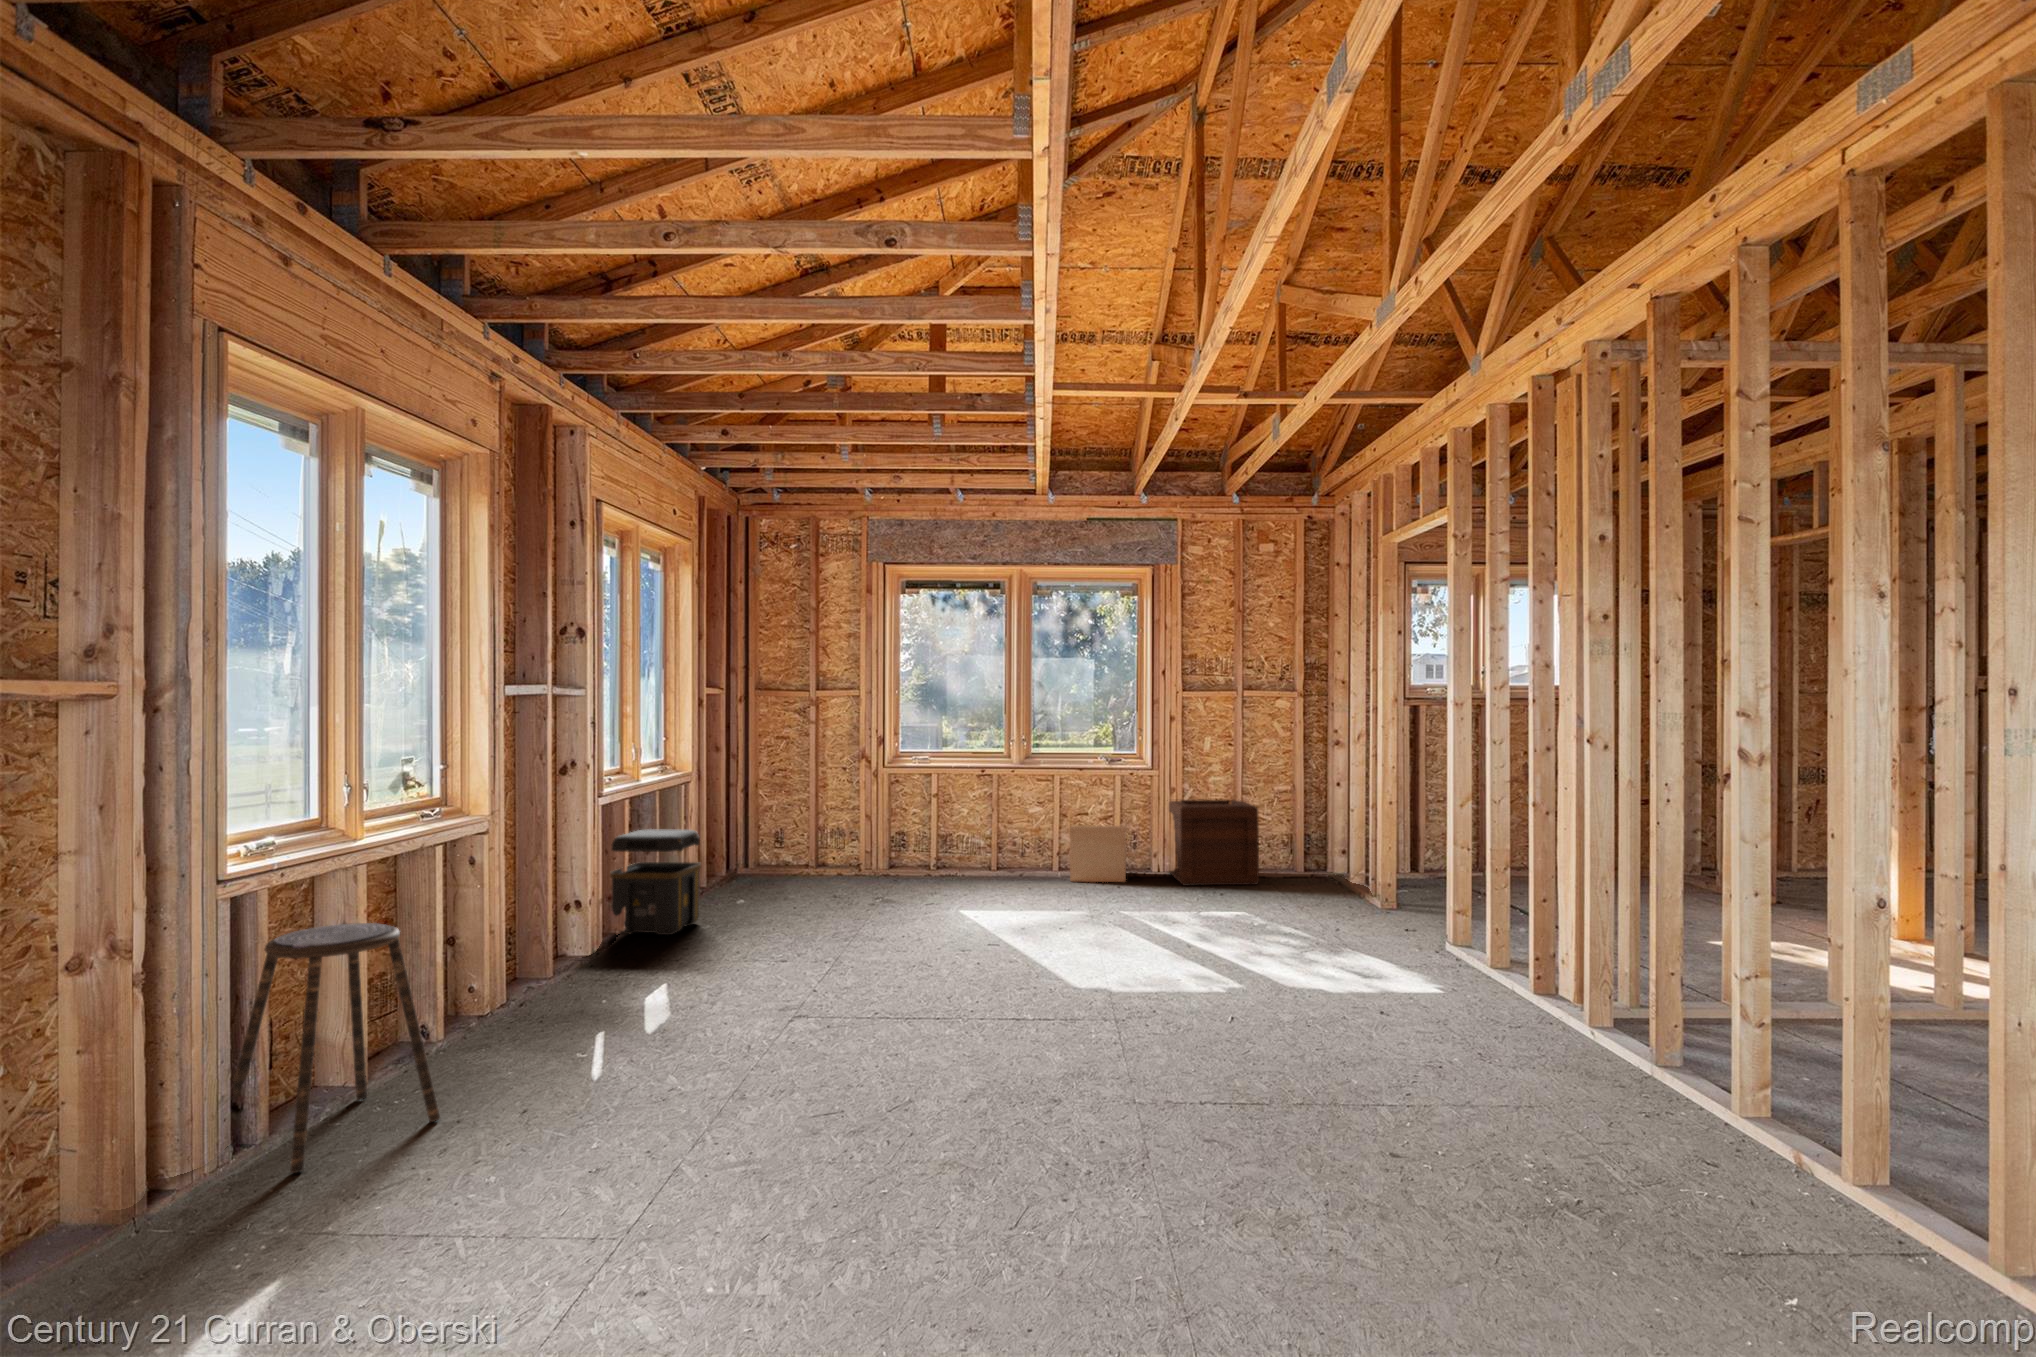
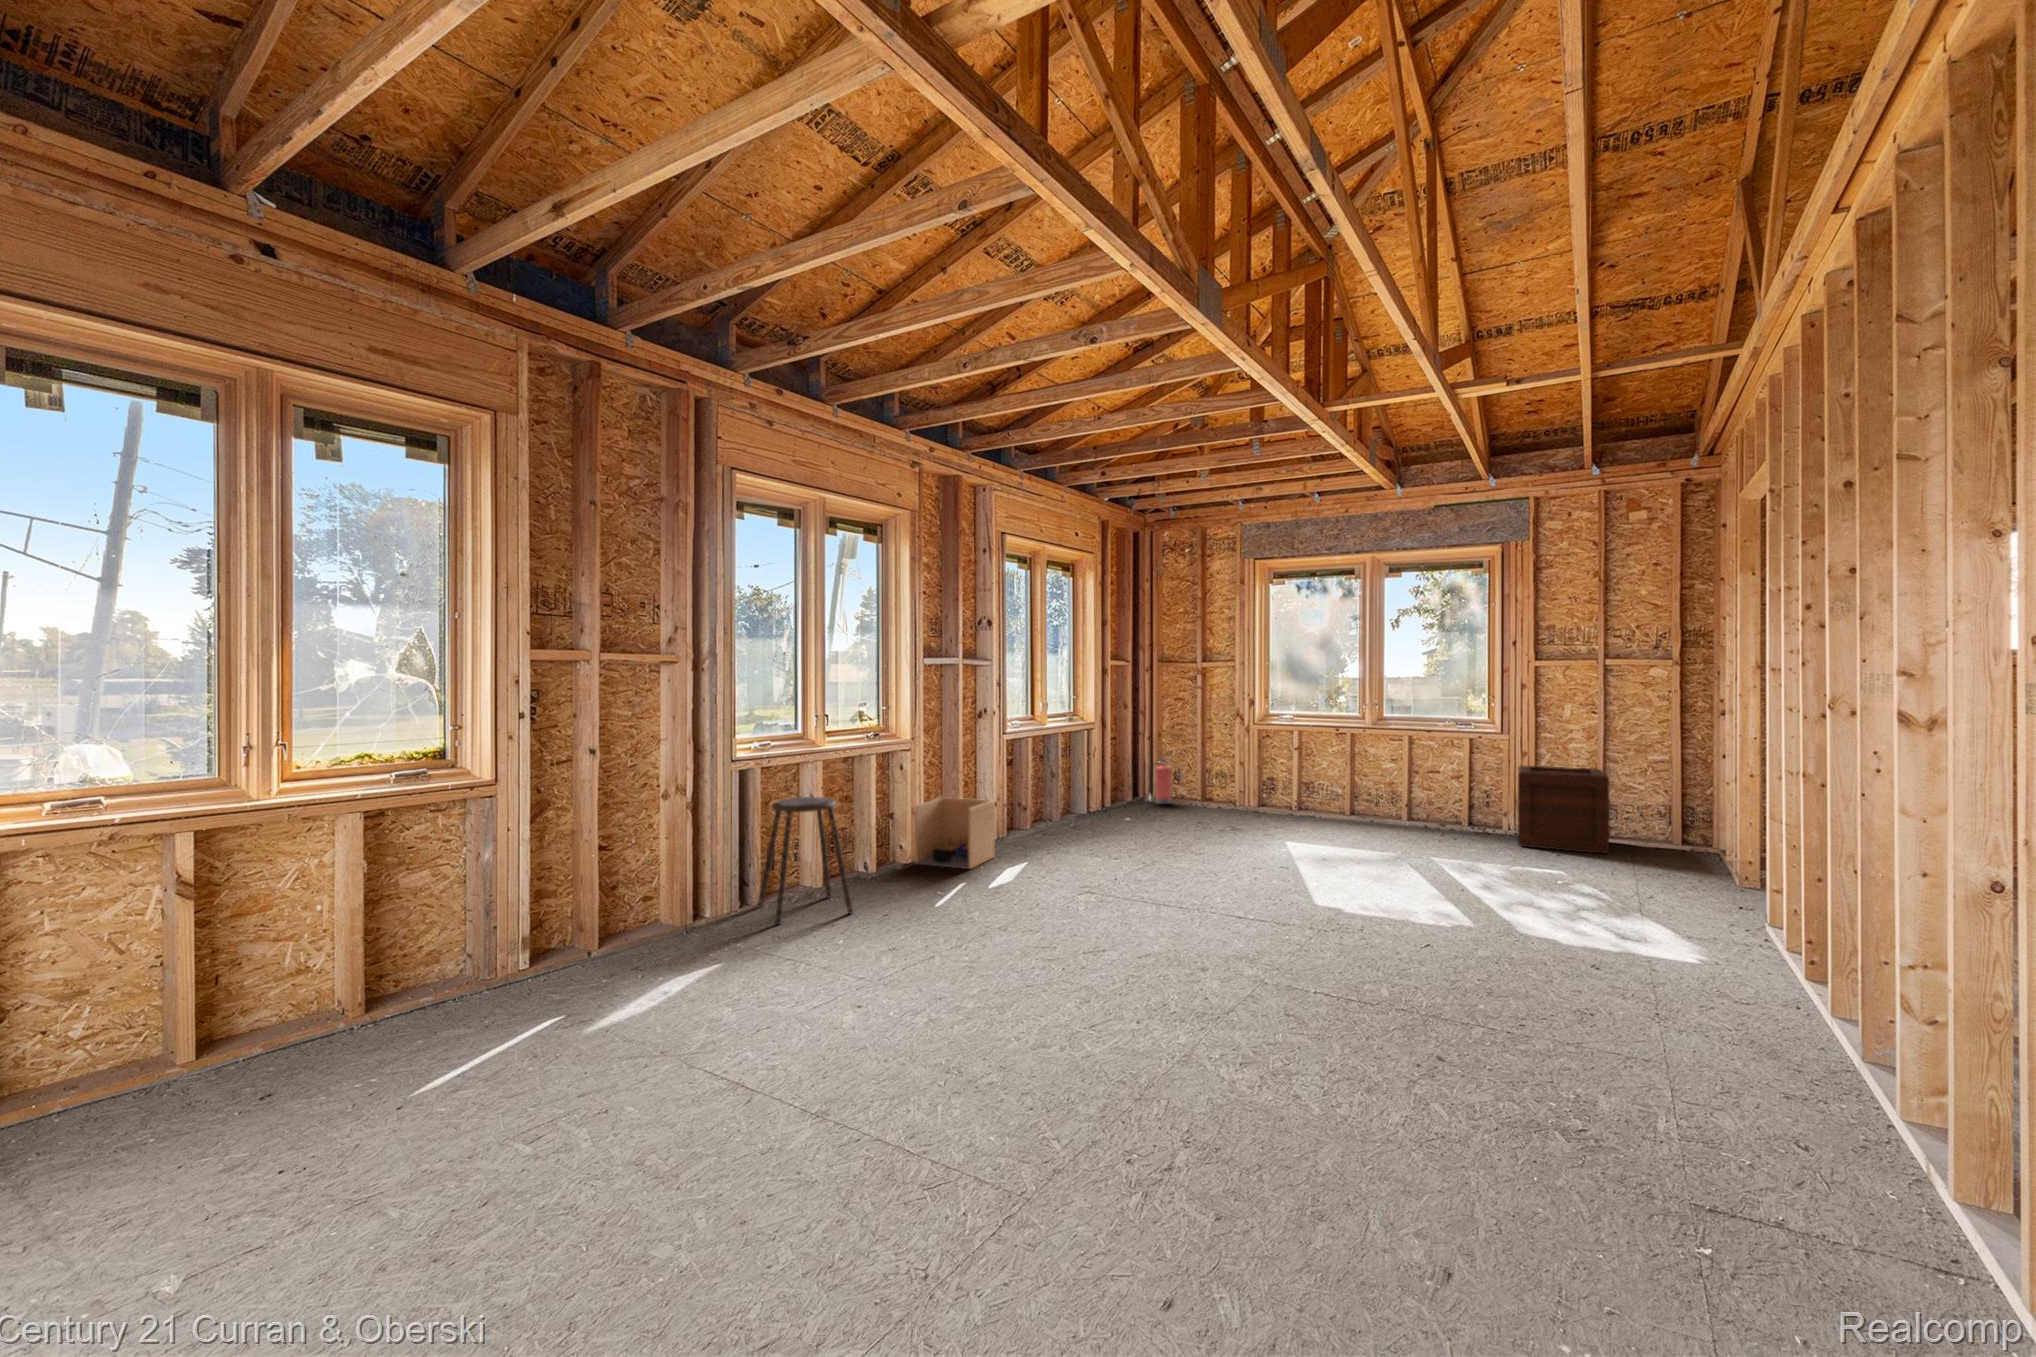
fire extinguisher: none [746,813,779,876] -> present [1149,759,1171,804]
cardboard box: present [1070,822,1126,882] -> present [915,798,995,869]
toolbox: present [610,829,701,935] -> none [1024,761,1086,835]

